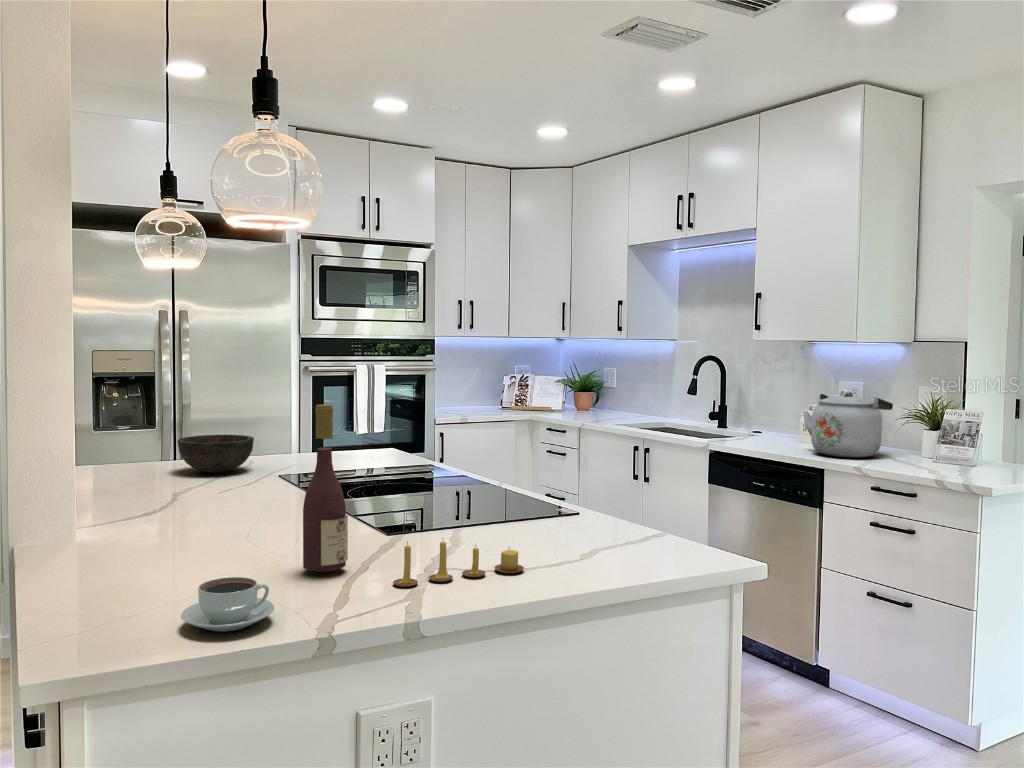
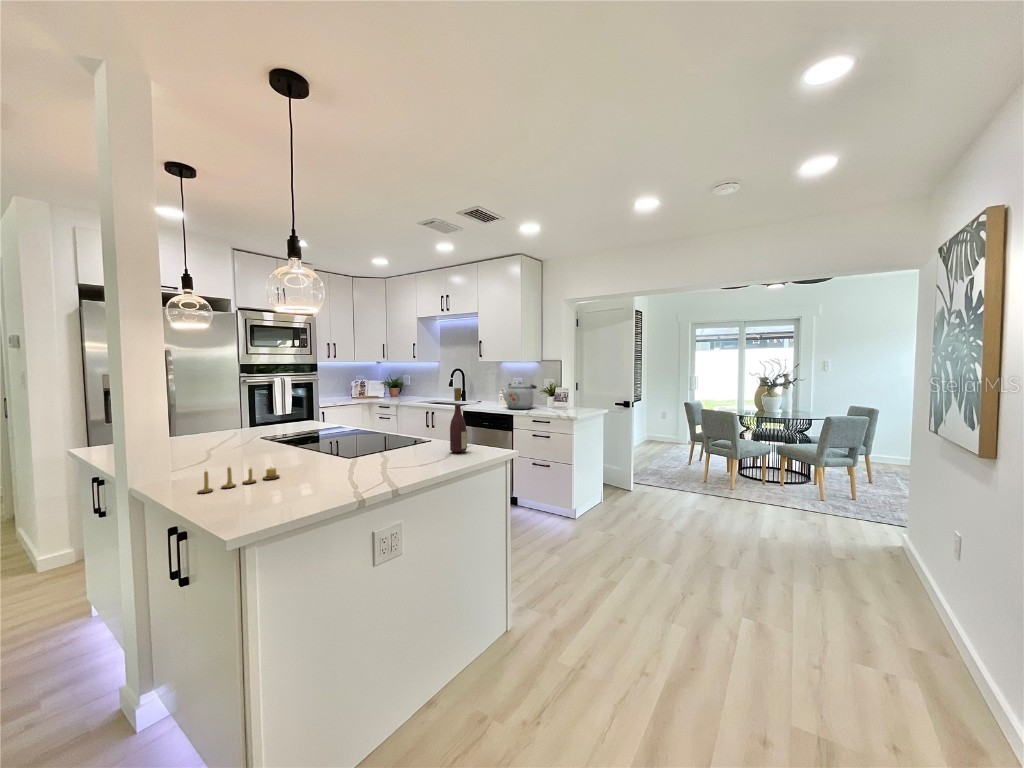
wine bottle: present [303,405,348,572] -> present [450,388,467,452]
bowl: present [178,435,254,473] -> none [196,417,243,438]
candle: present [393,541,524,587] -> present [198,467,280,493]
coffee cup: present [181,577,274,632] -> none [284,472,328,496]

